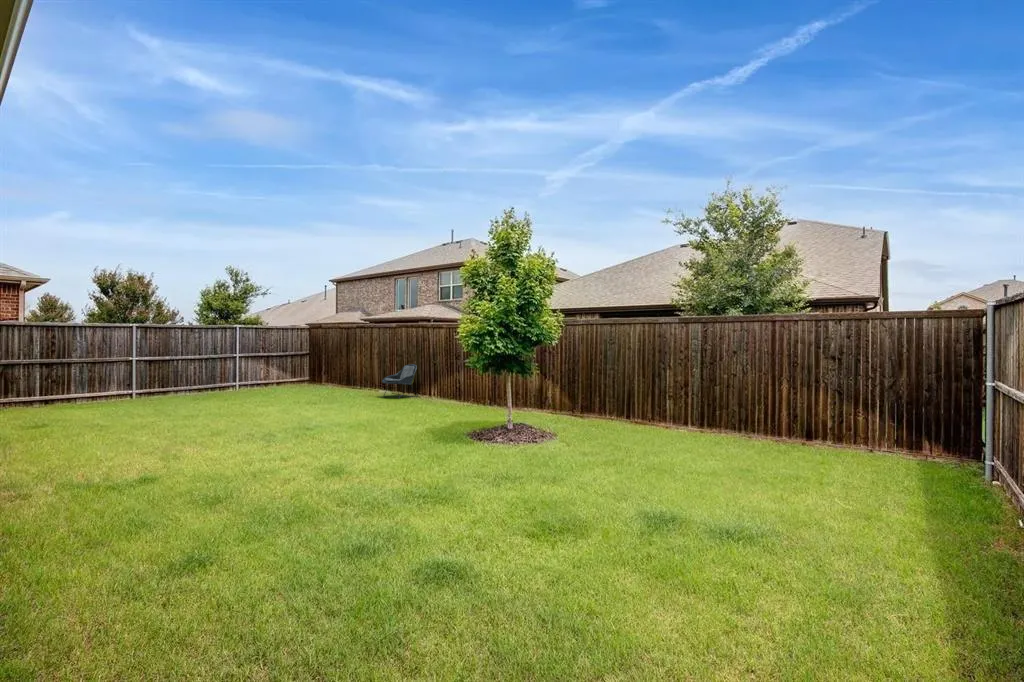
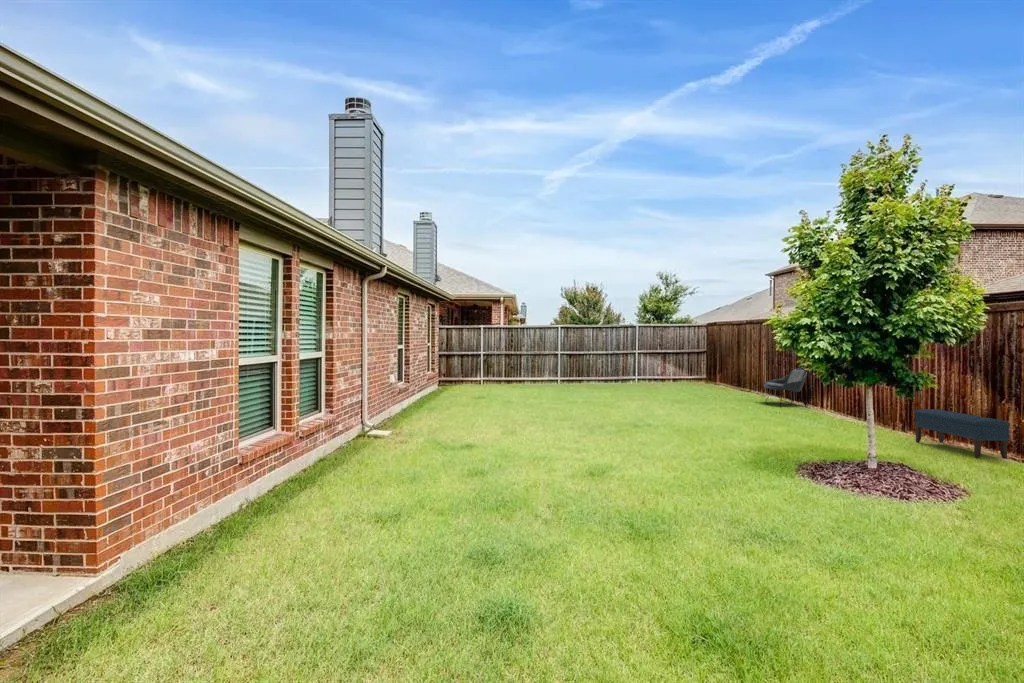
bench: none [507,388,559,418] -> present [914,409,1010,459]

